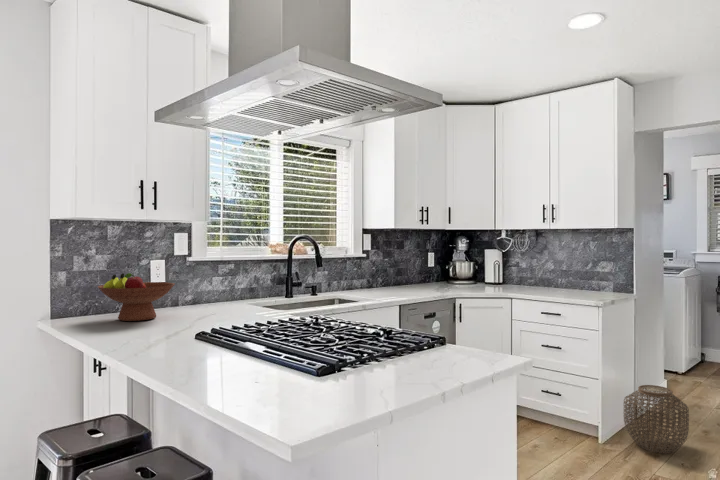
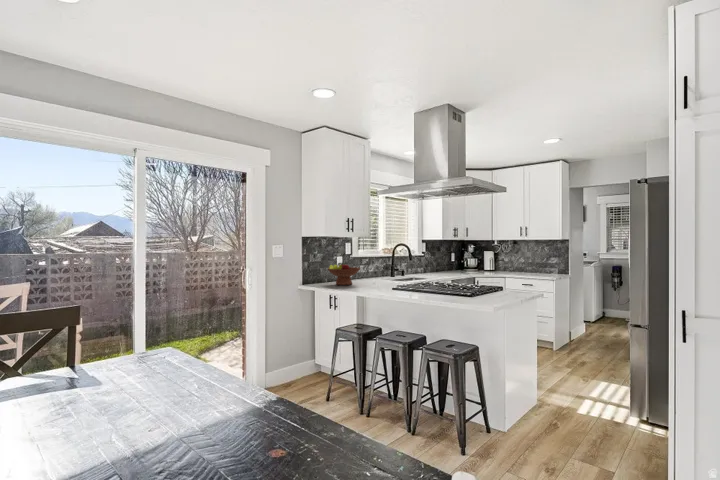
woven basket: present [624,385,689,453] -> none [566,322,600,355]

